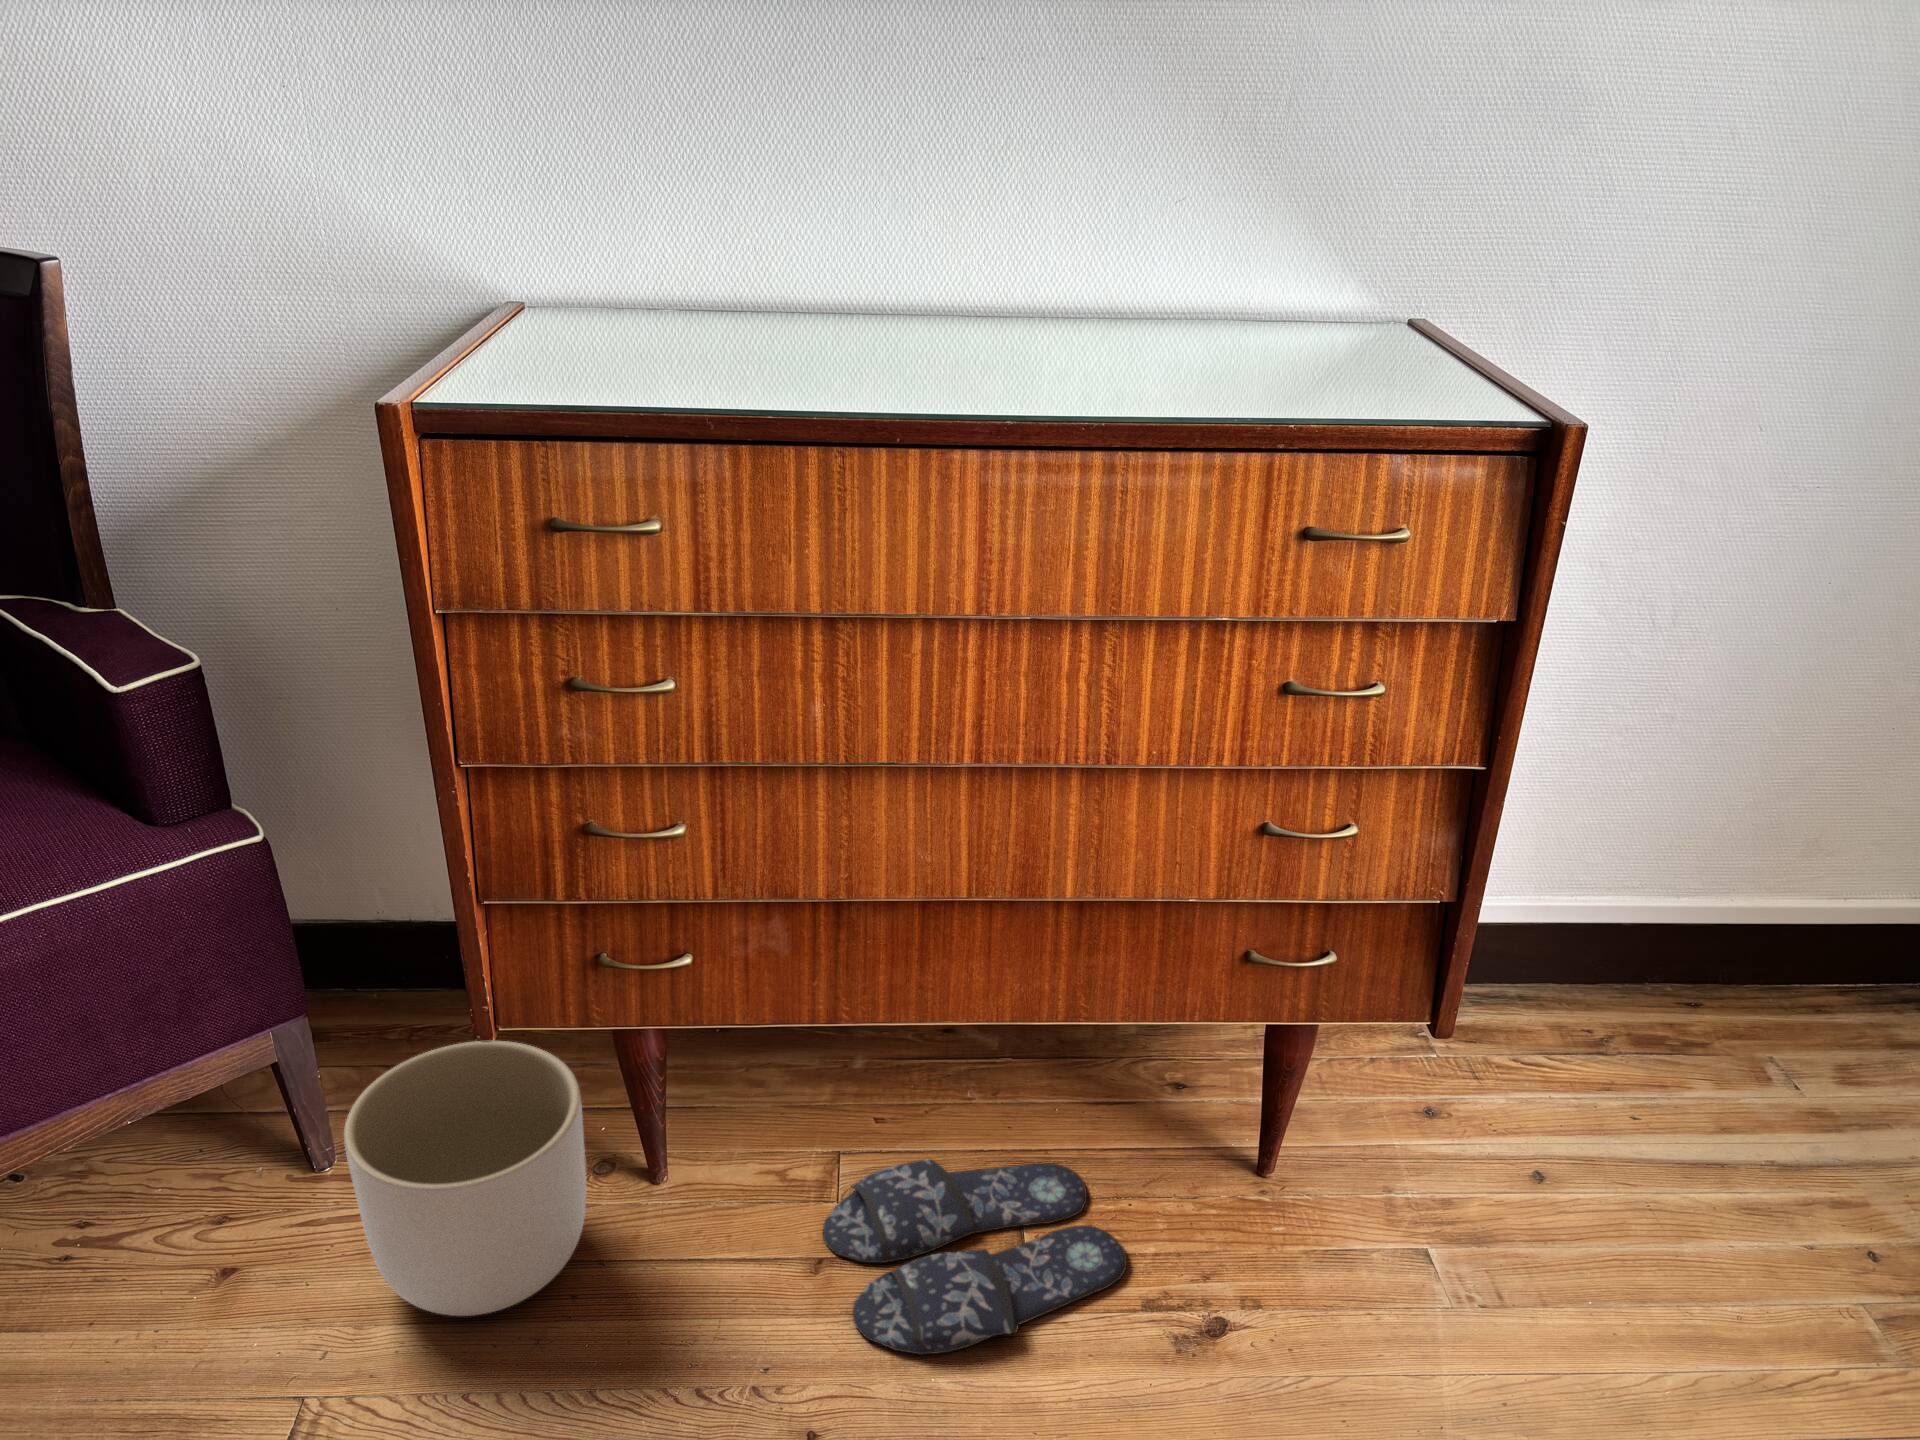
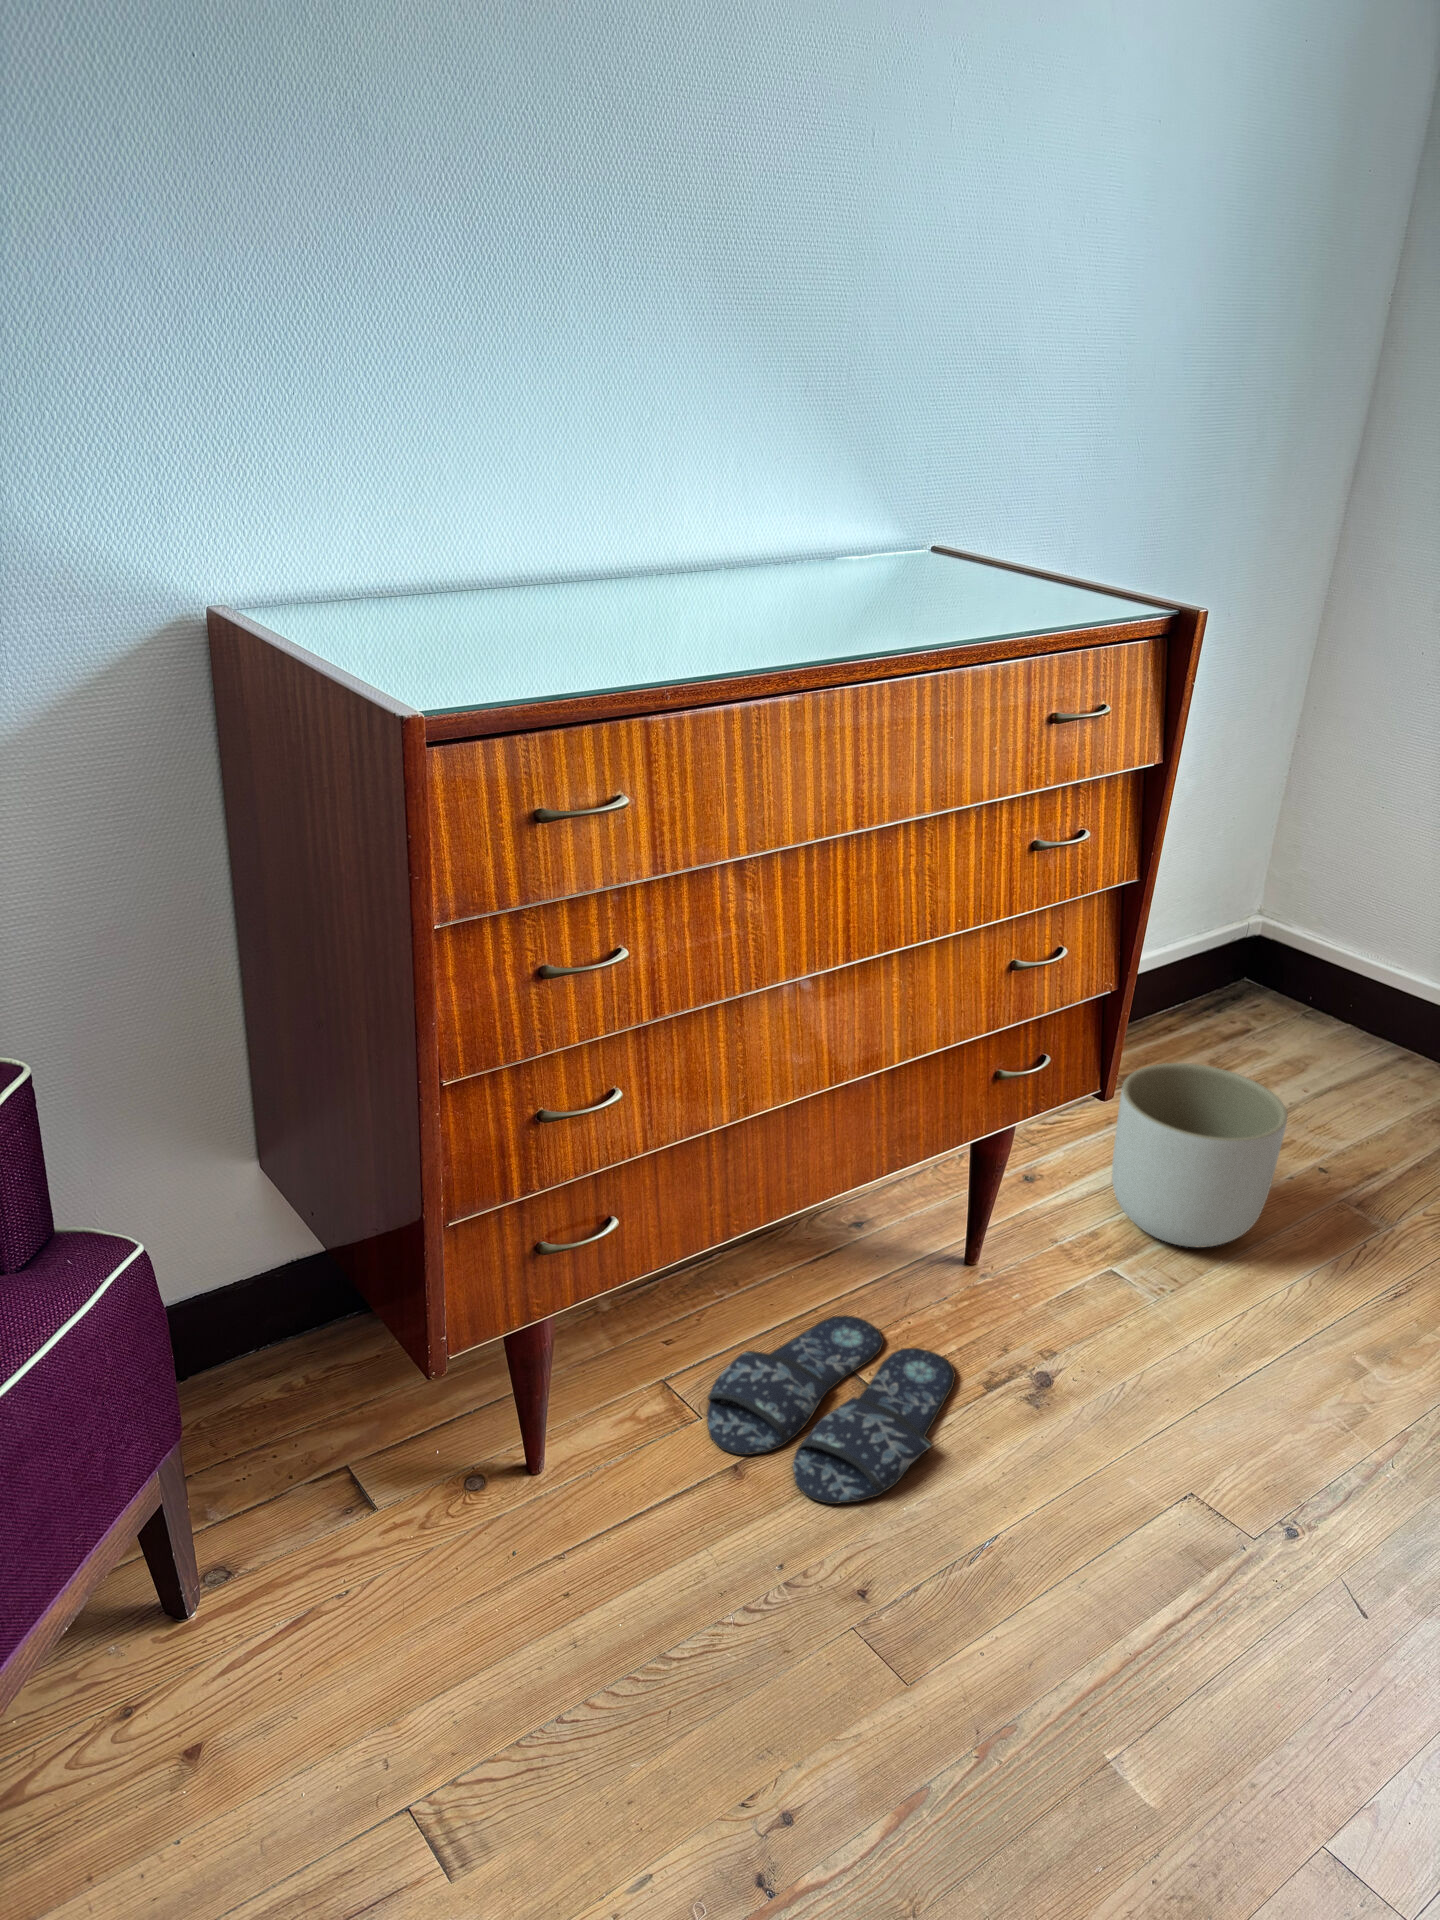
planter: present [344,1041,586,1316] -> present [1112,1063,1288,1247]

